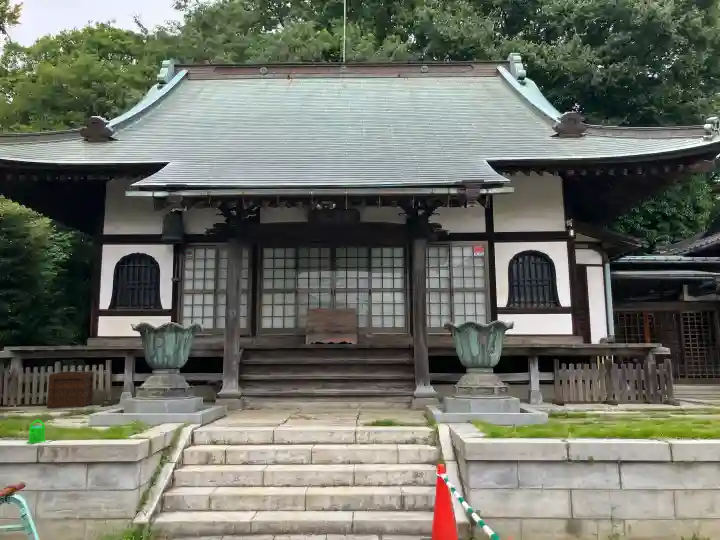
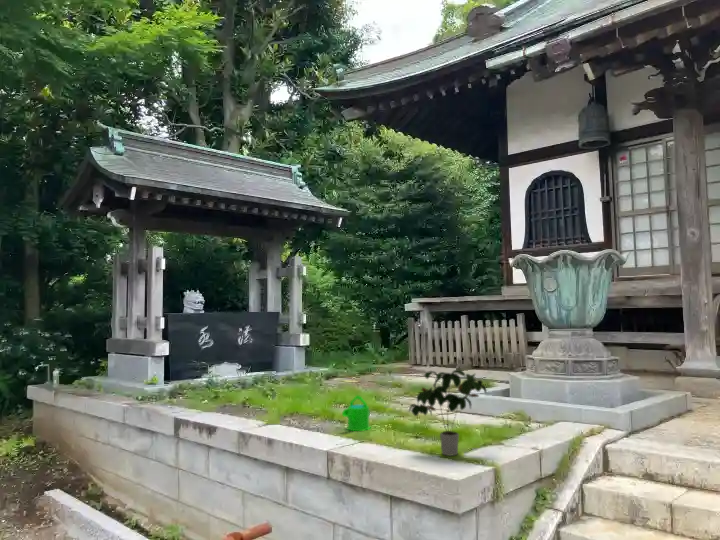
wooden crate: present [47,371,94,408] -> none [449,327,505,373]
potted plant: none [97,394,142,441] -> present [409,370,486,456]

